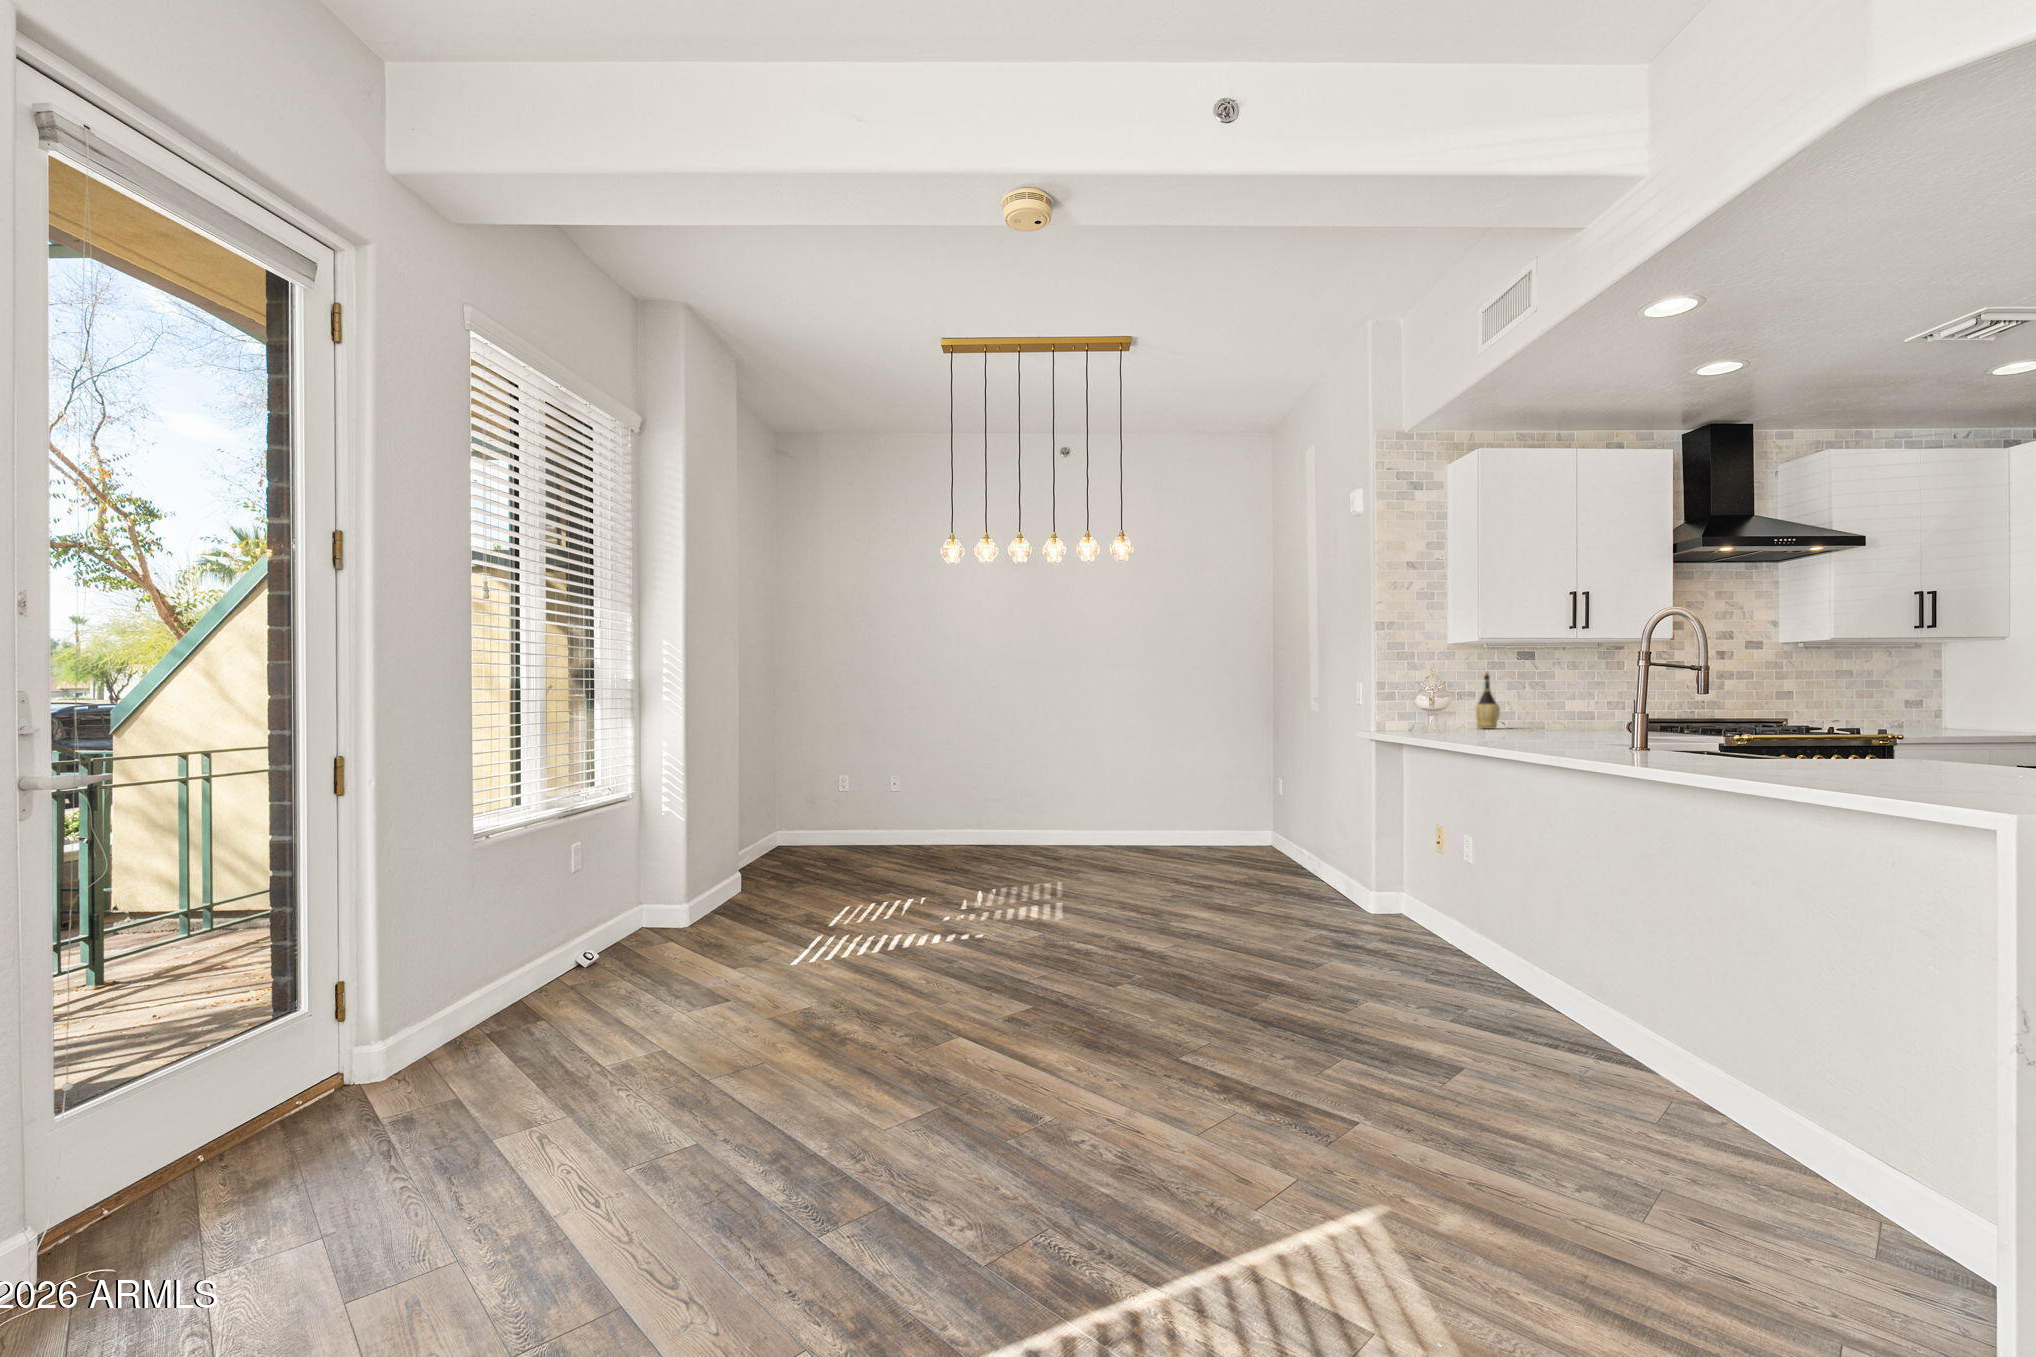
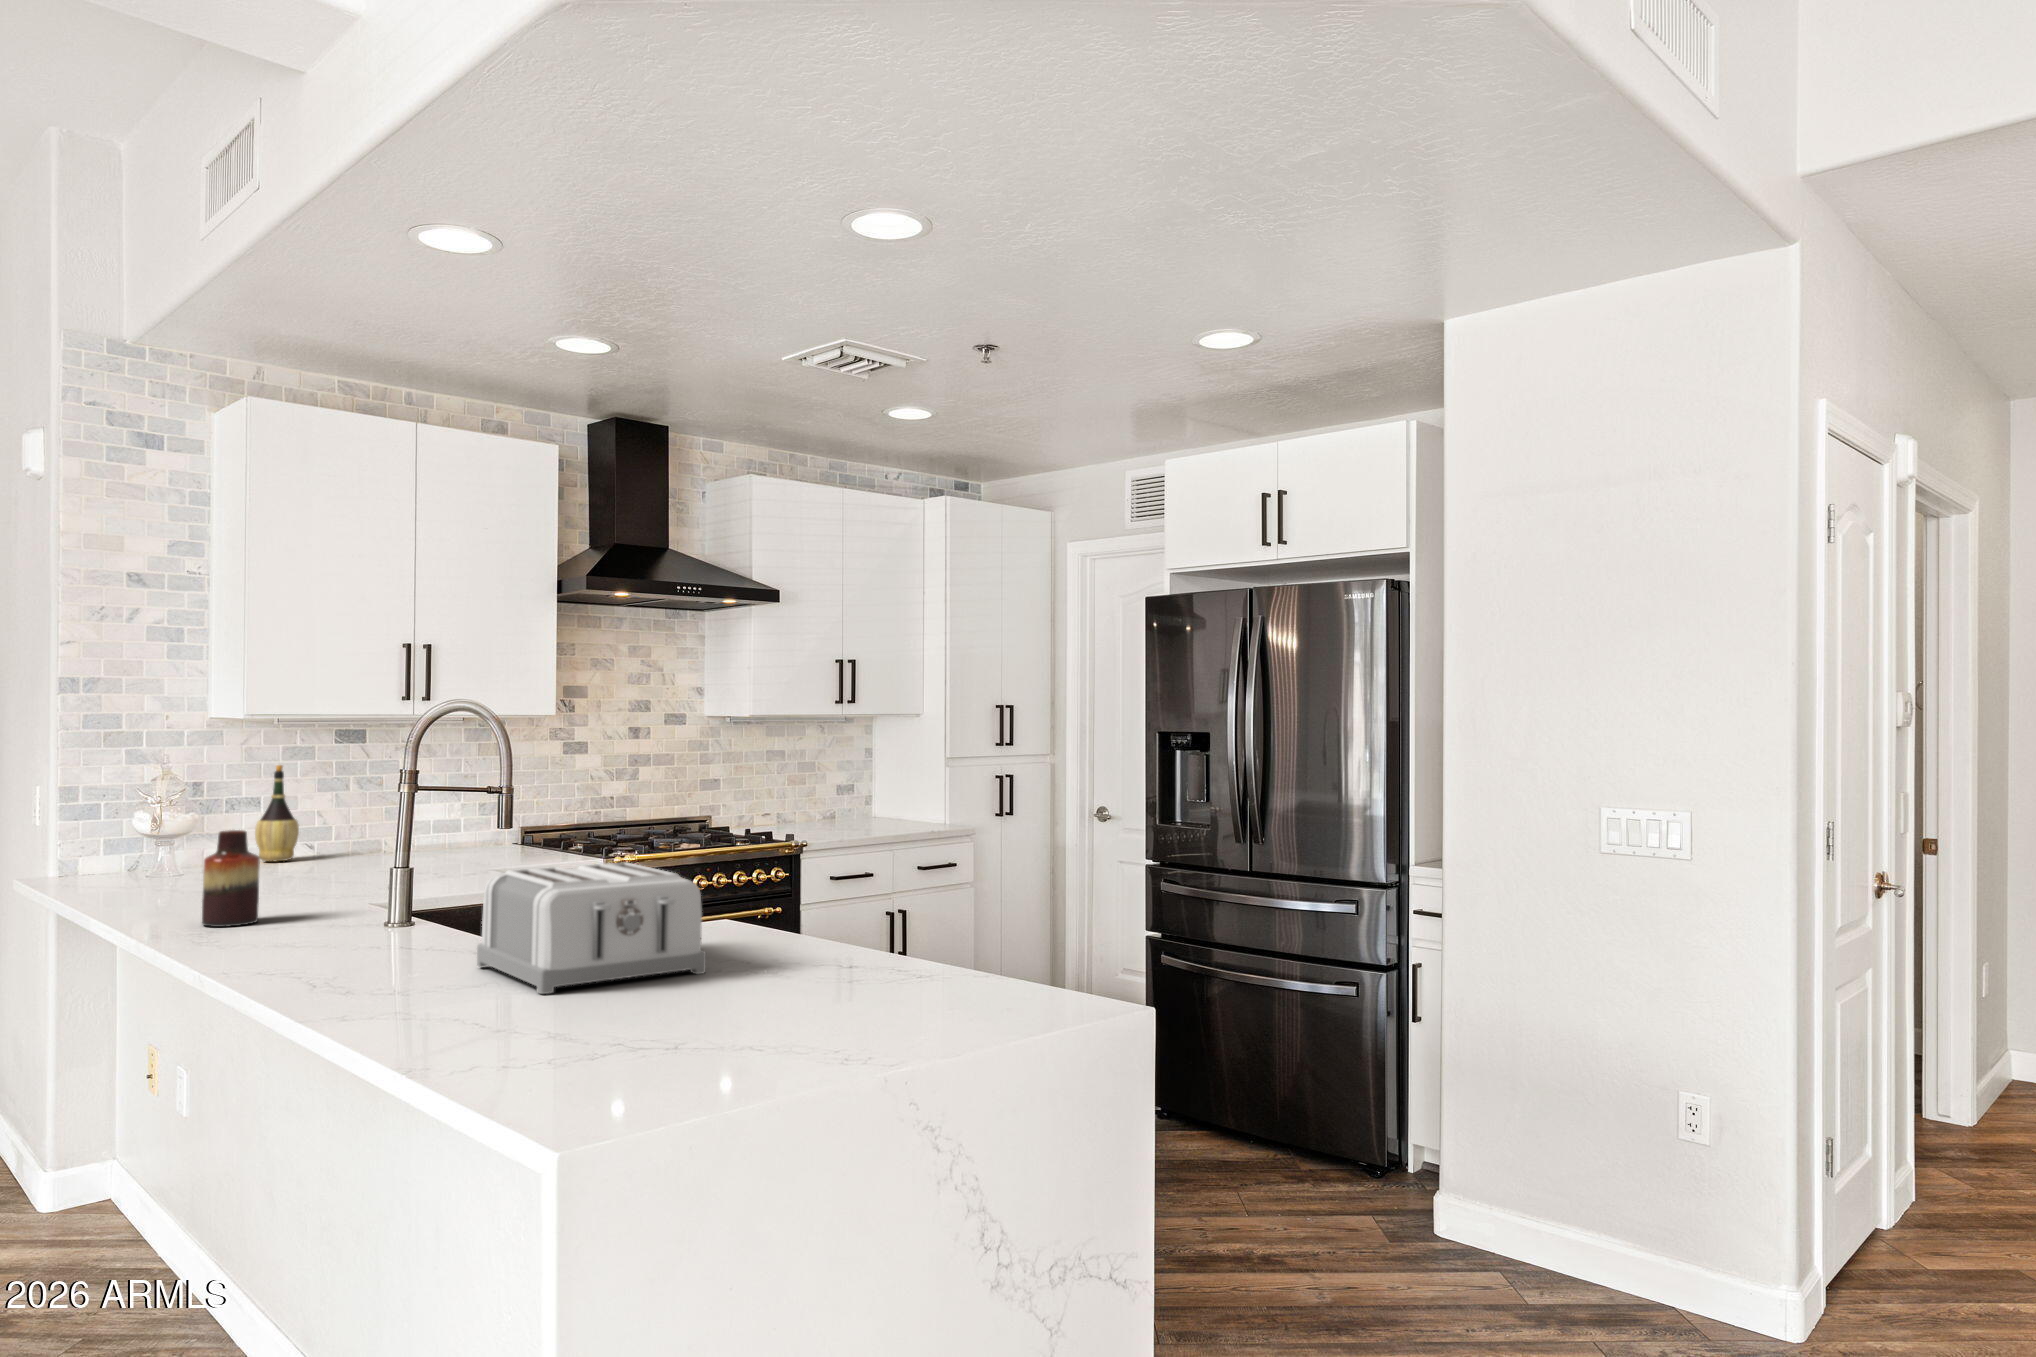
vase: none [1509,692,1541,745] -> present [202,830,260,927]
toaster: none [1752,702,1976,777] -> present [477,863,706,994]

